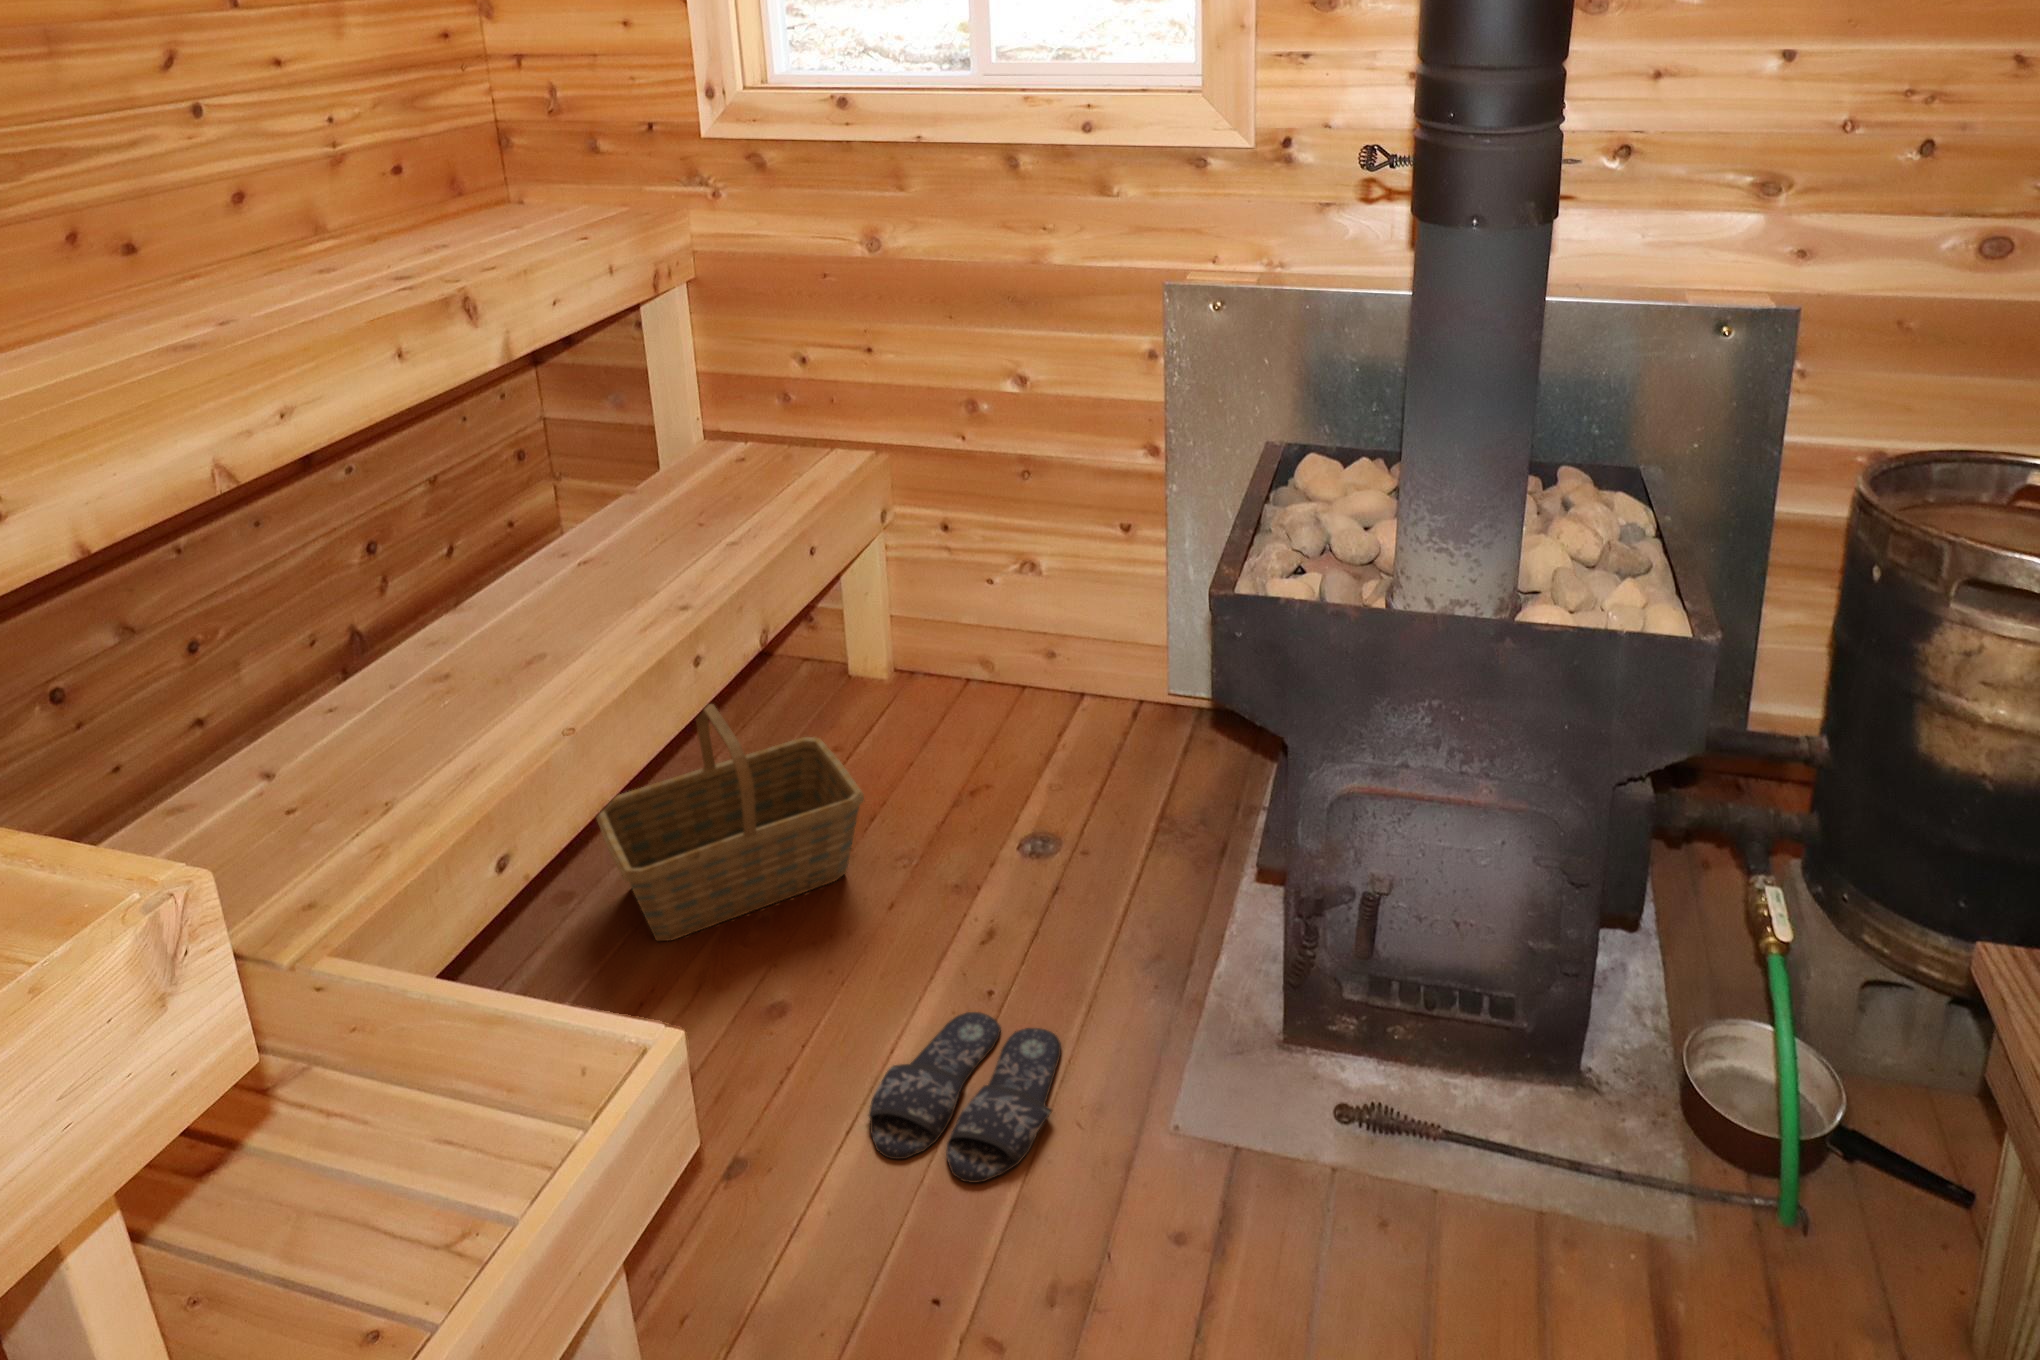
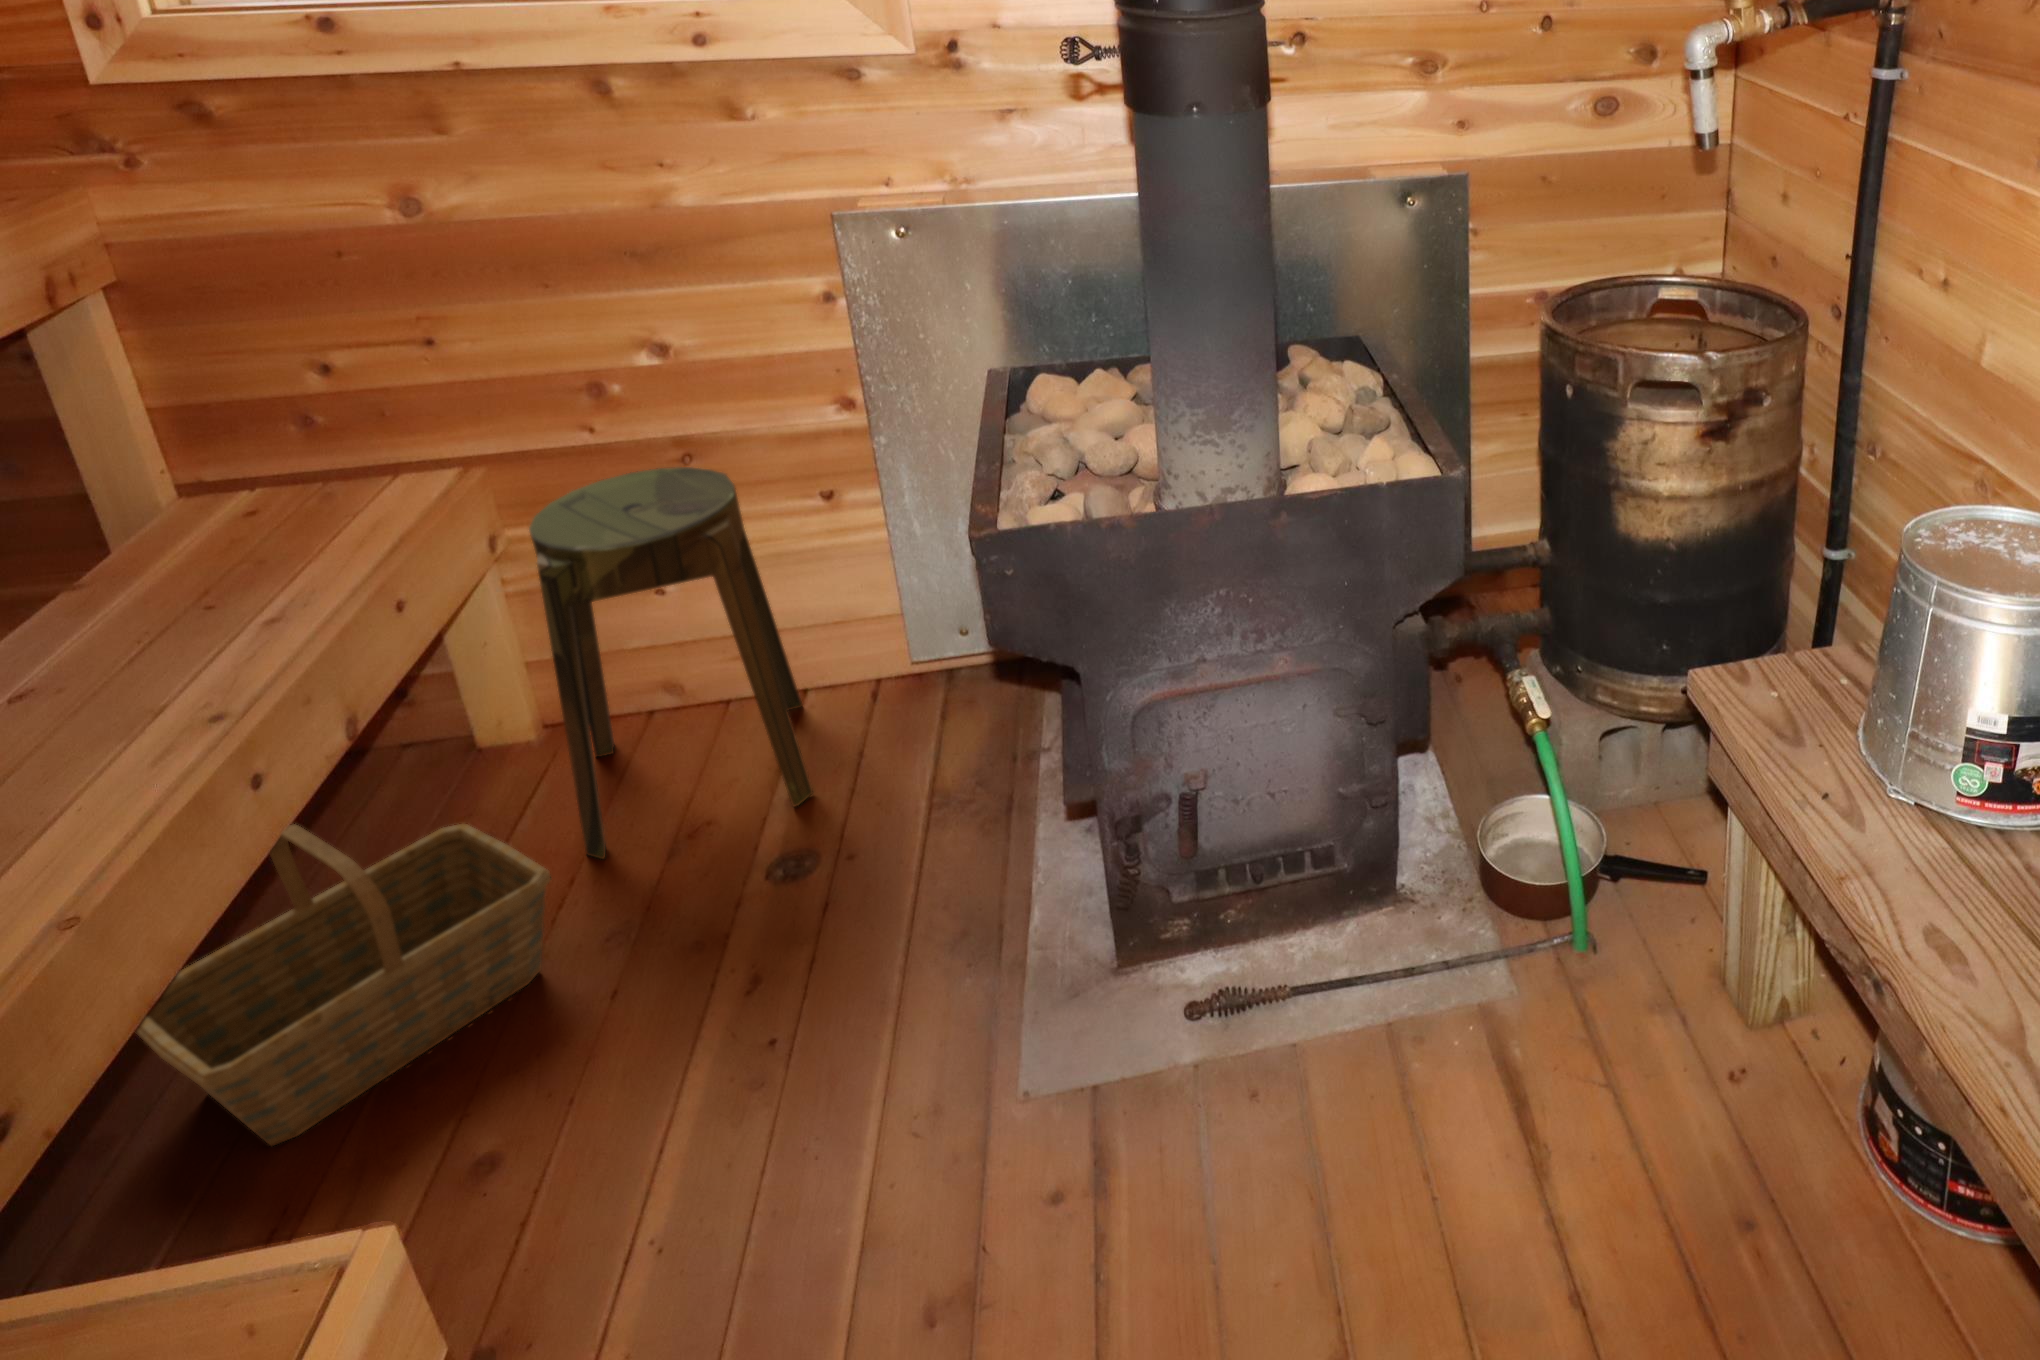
stool: none [898,482,1083,800] -> present [529,467,813,859]
slippers: present [869,1012,1061,1183] -> none [652,1053,885,1268]

